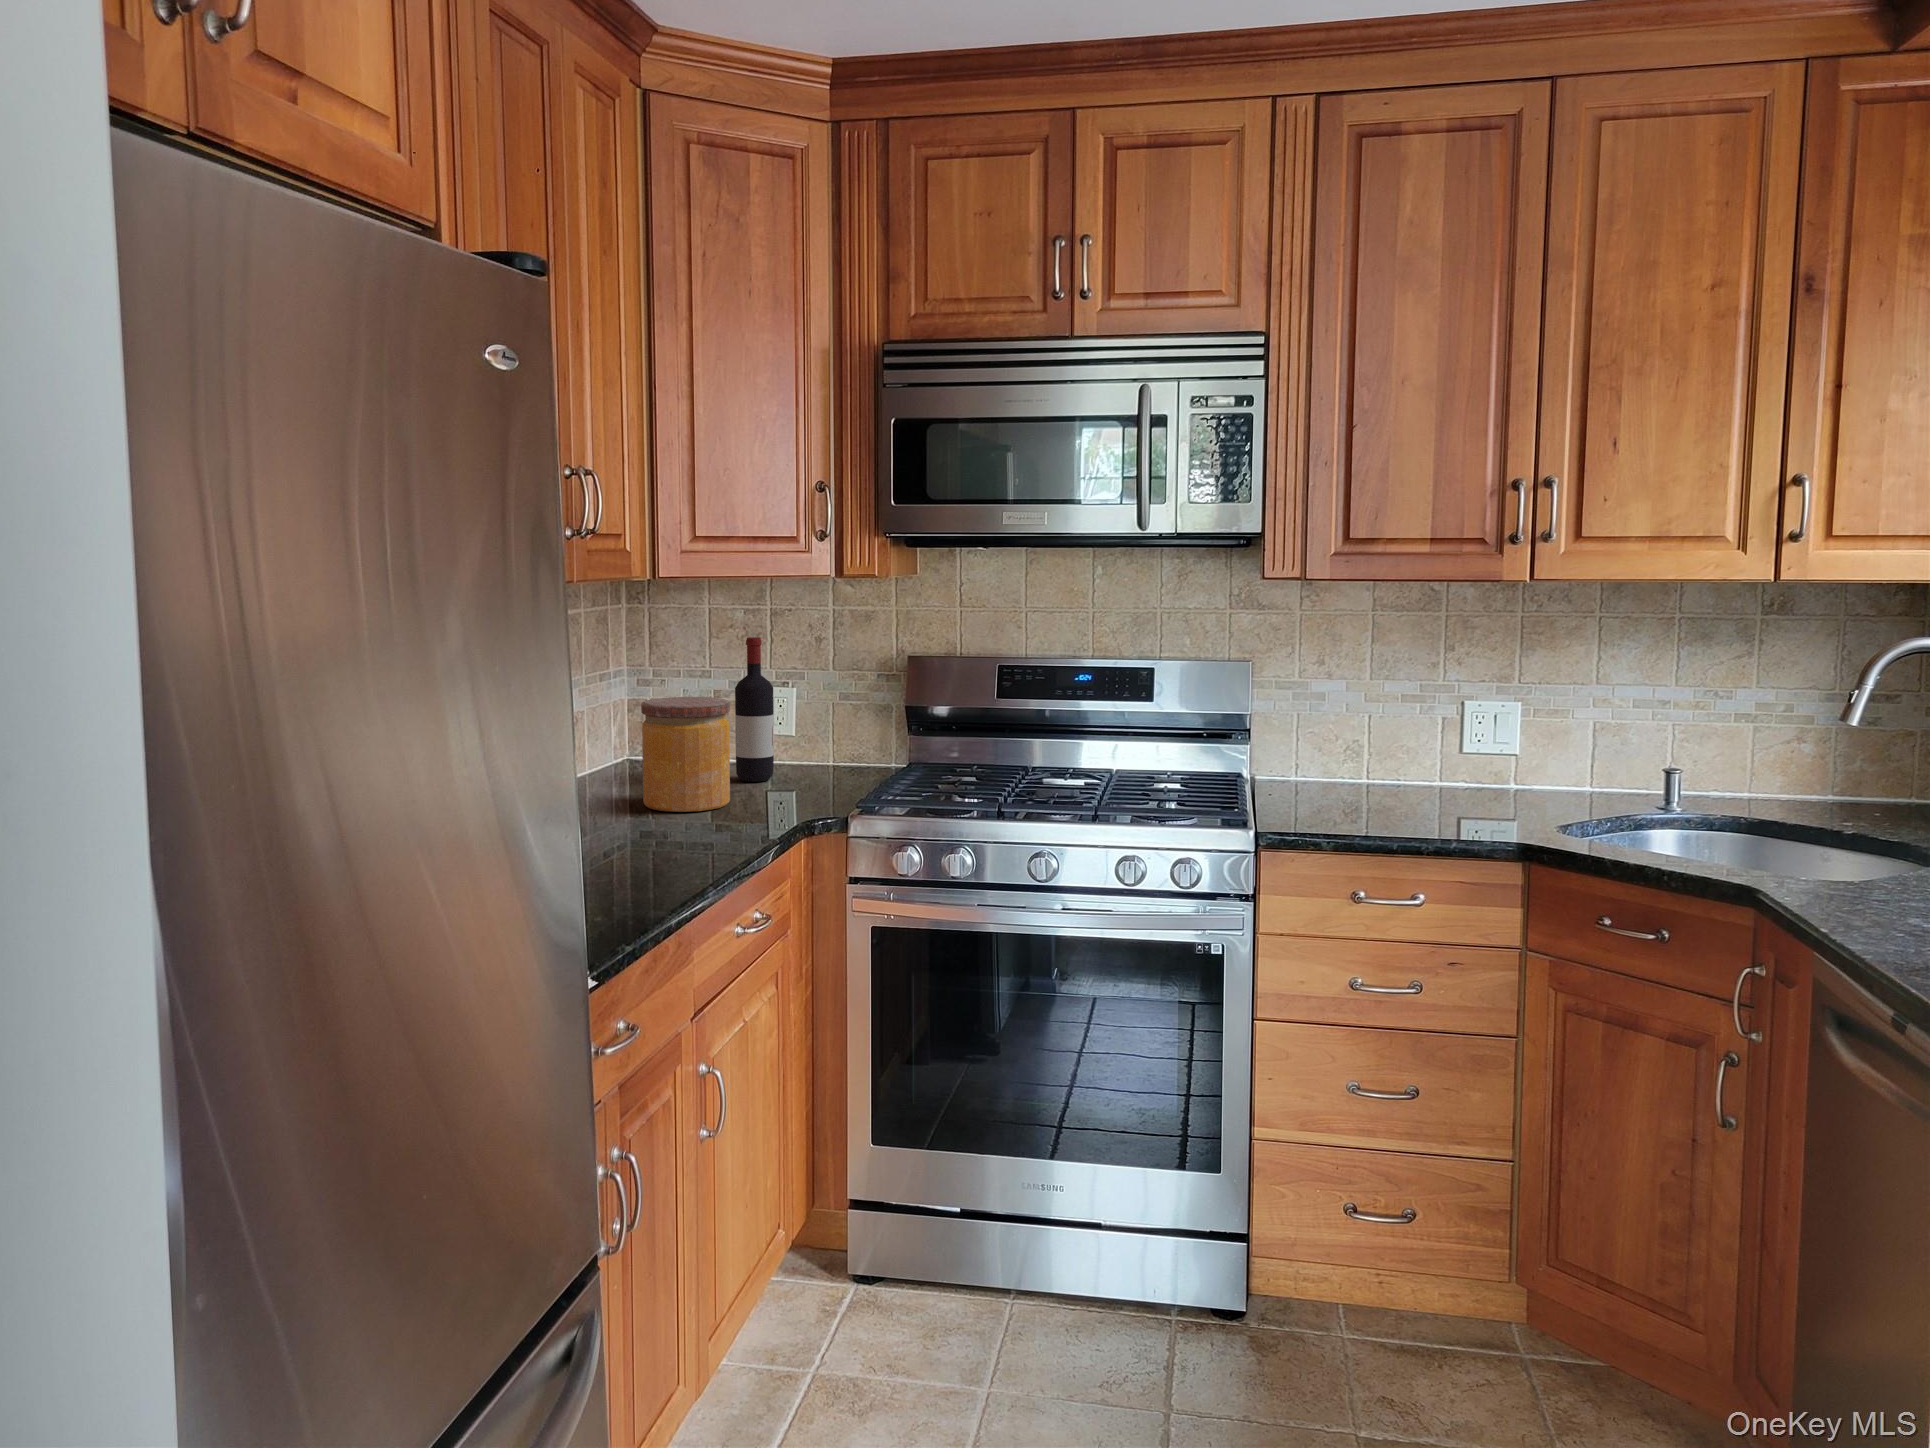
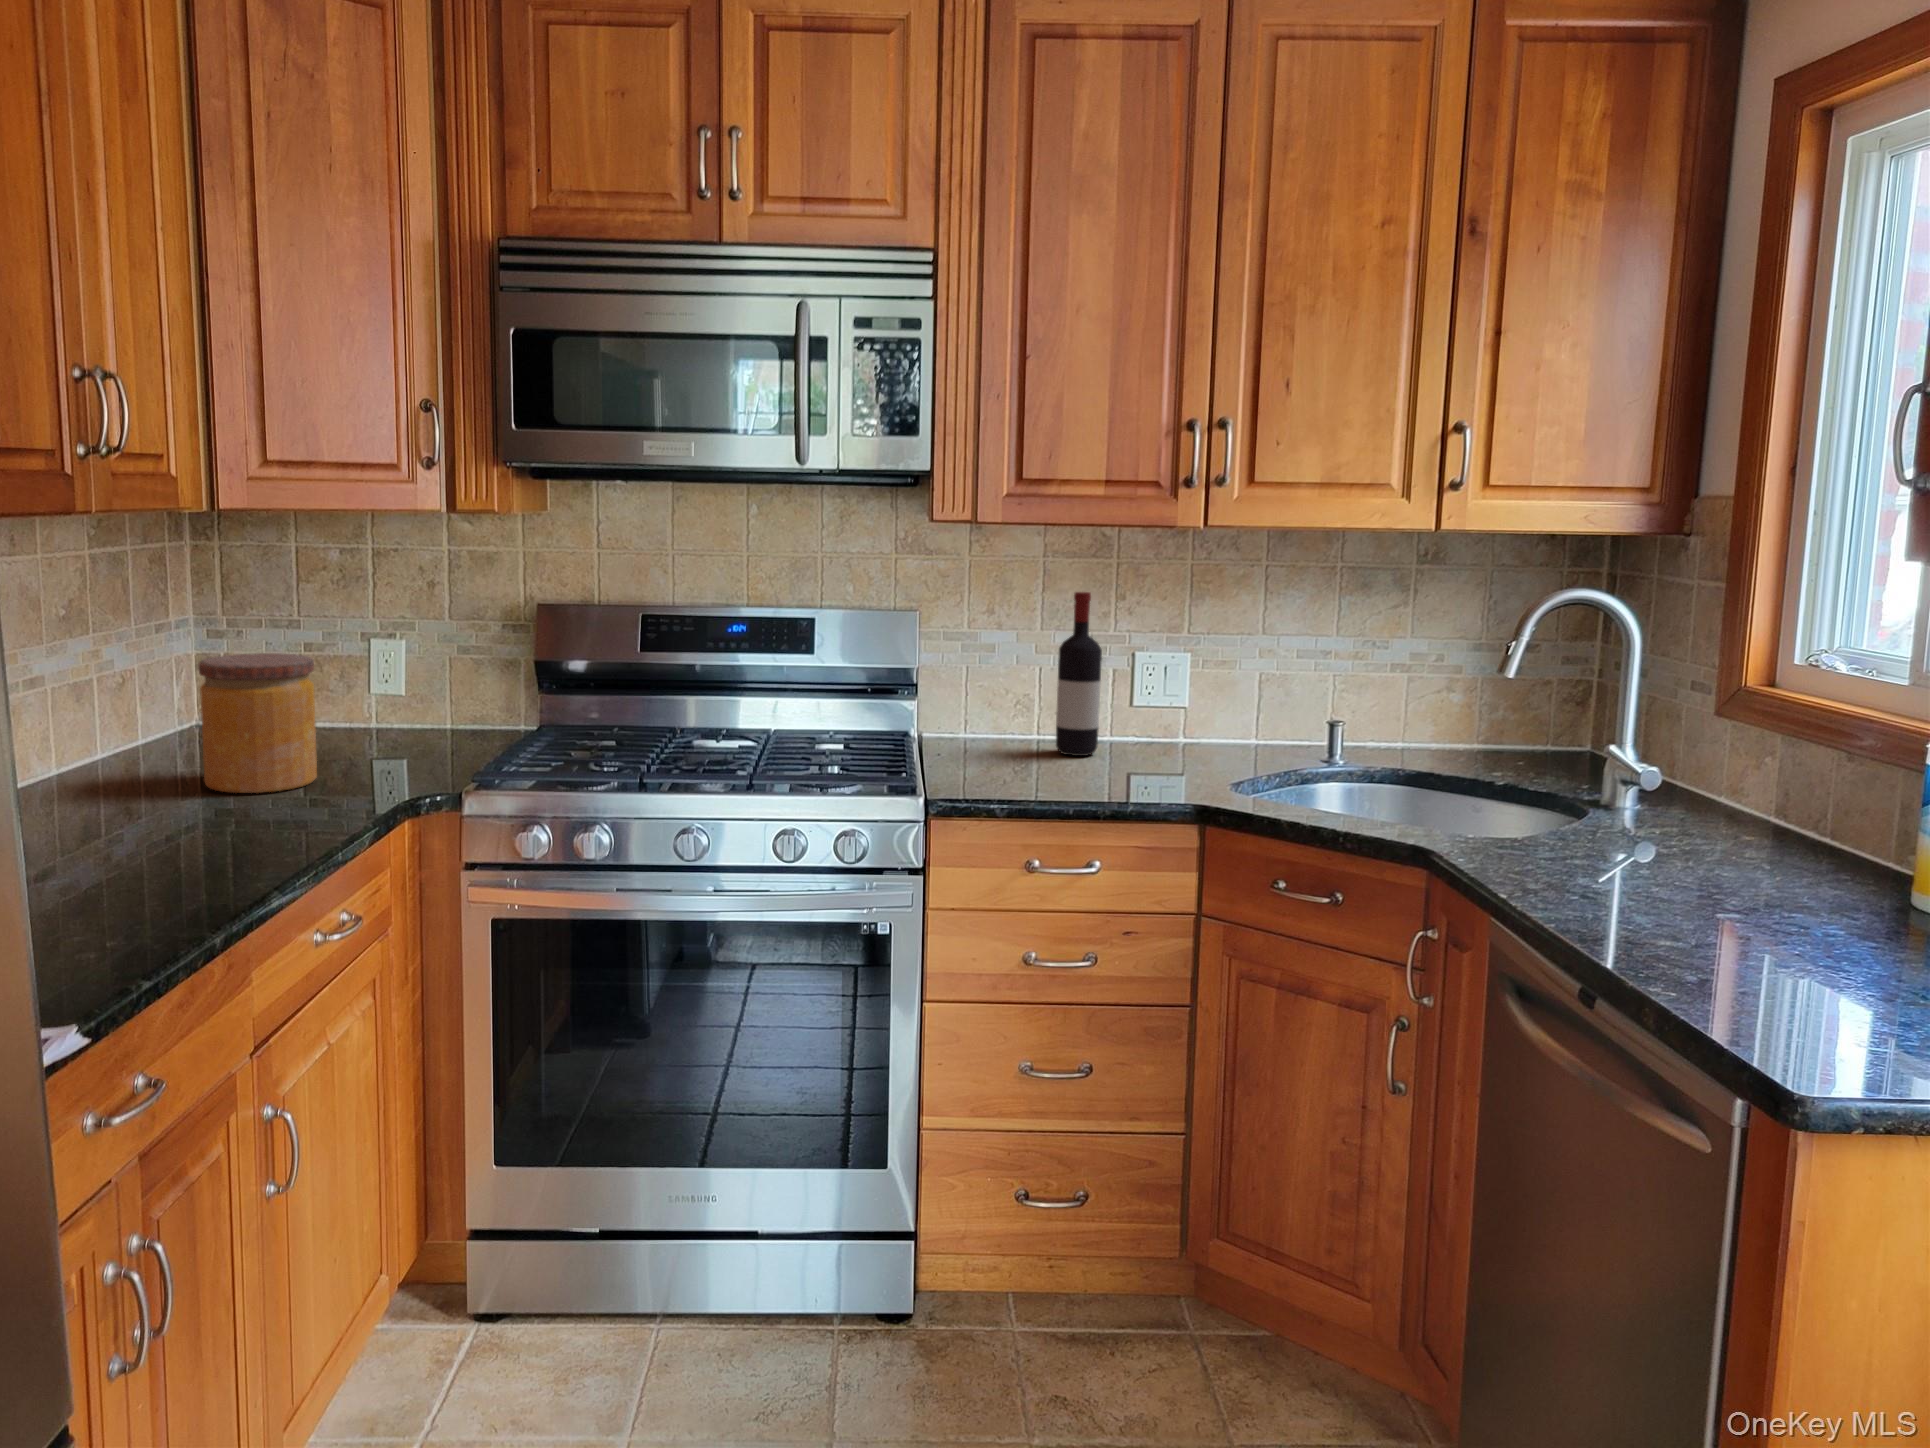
wine bottle: present [735,637,774,782] -> present [1056,592,1102,756]

